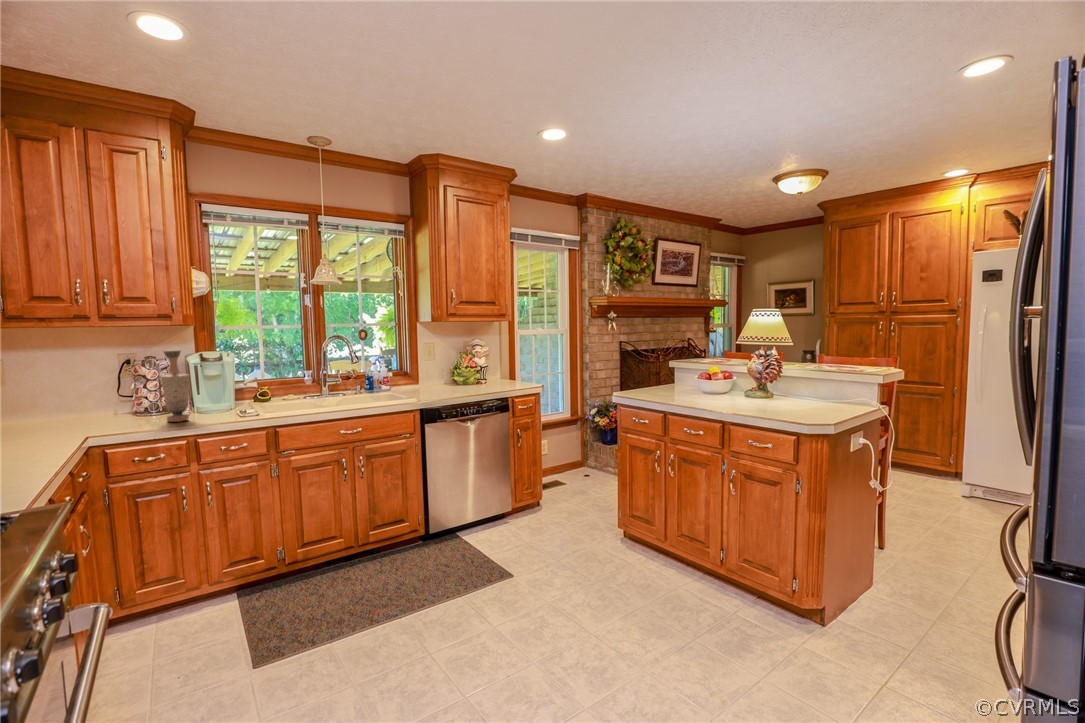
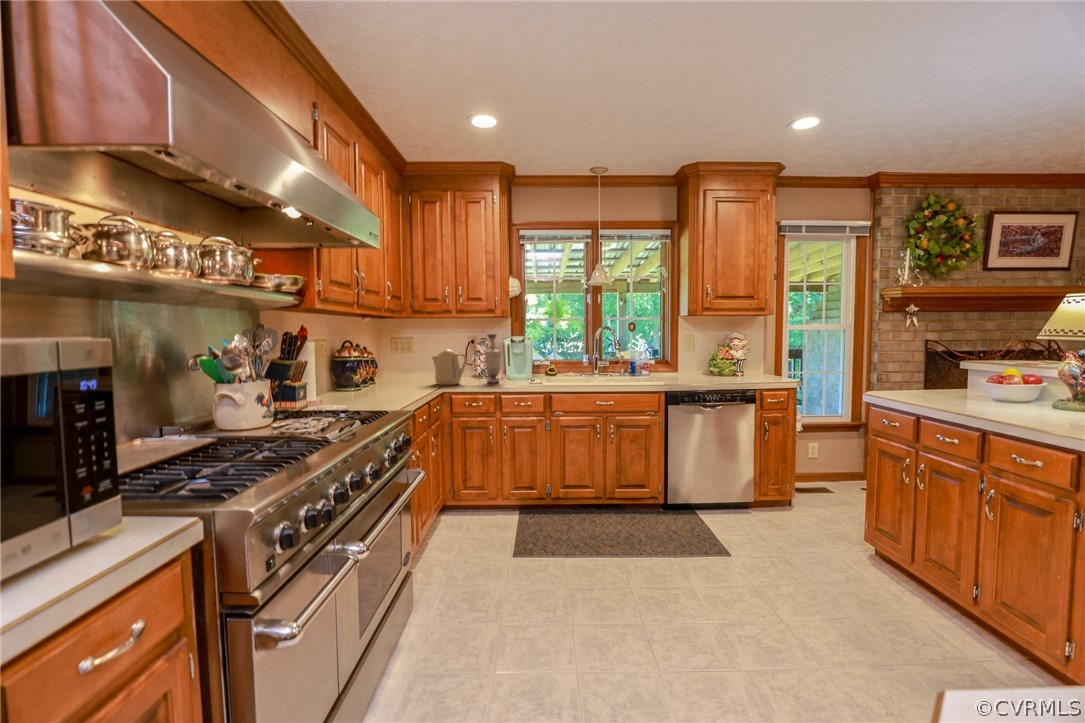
kettle: none [58,378,133,435] -> present [432,349,467,385]

